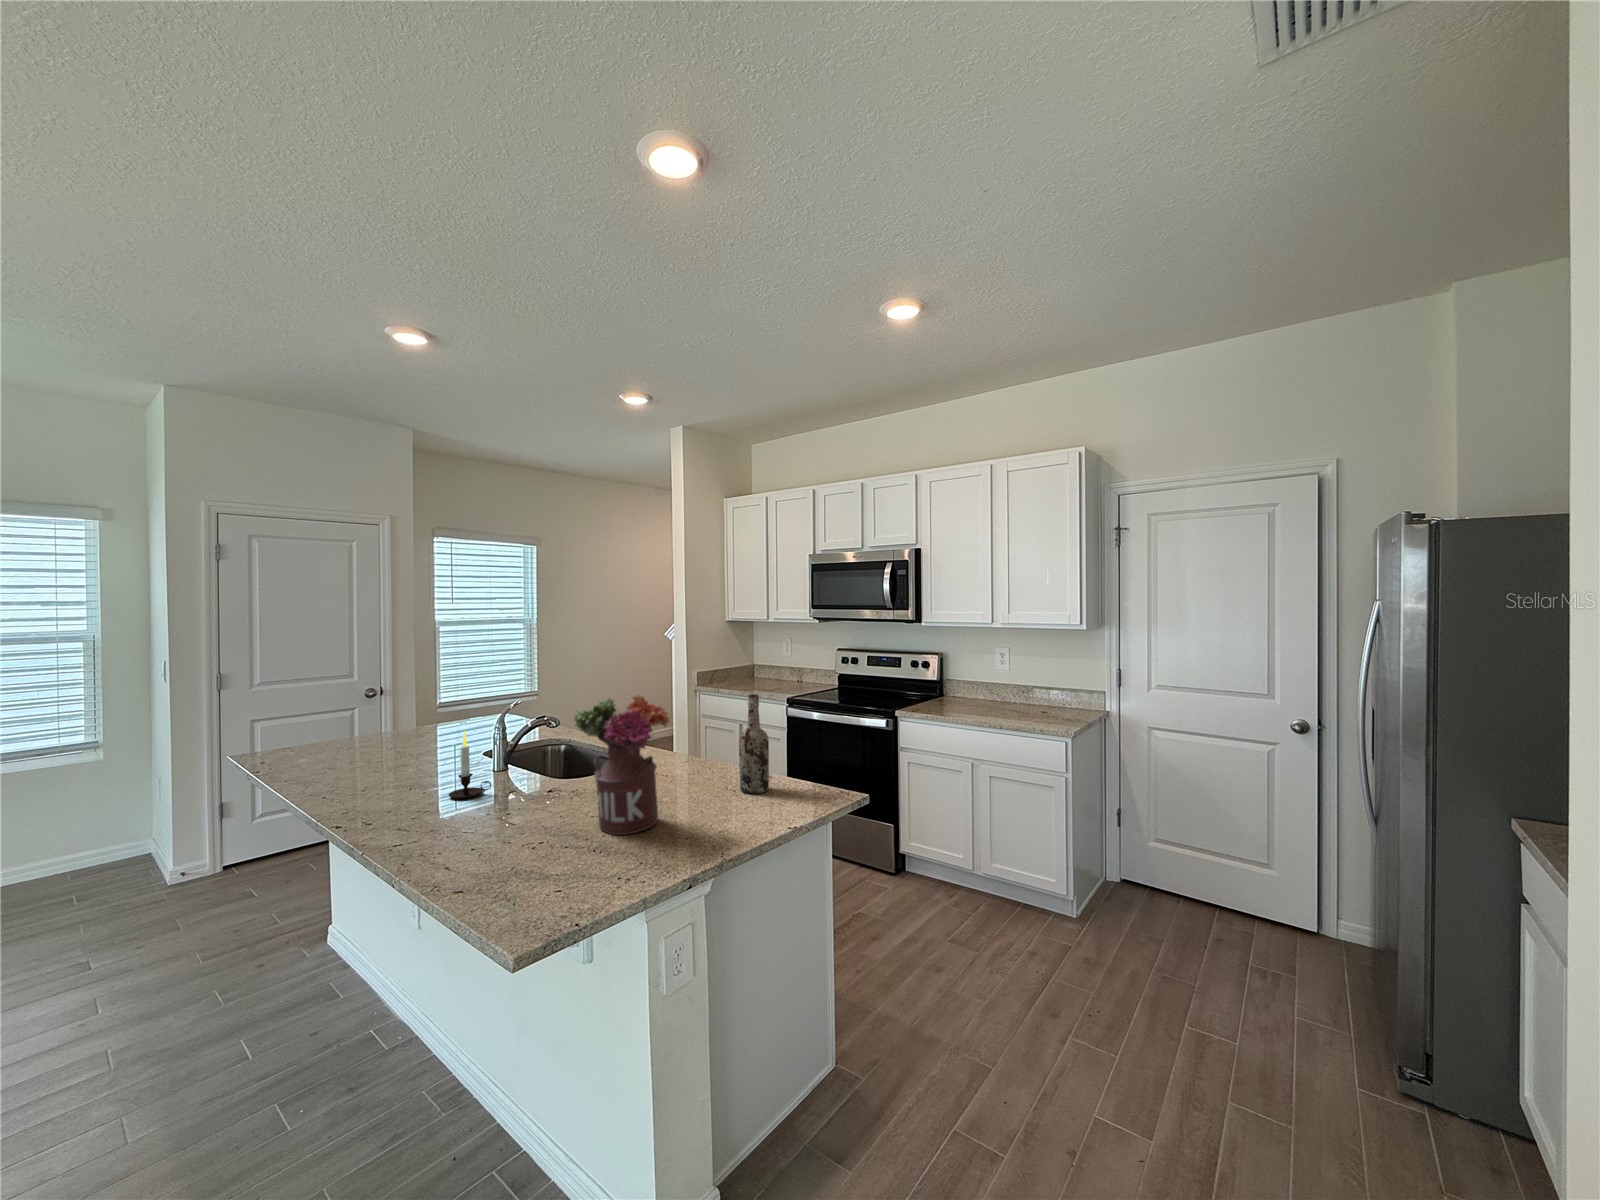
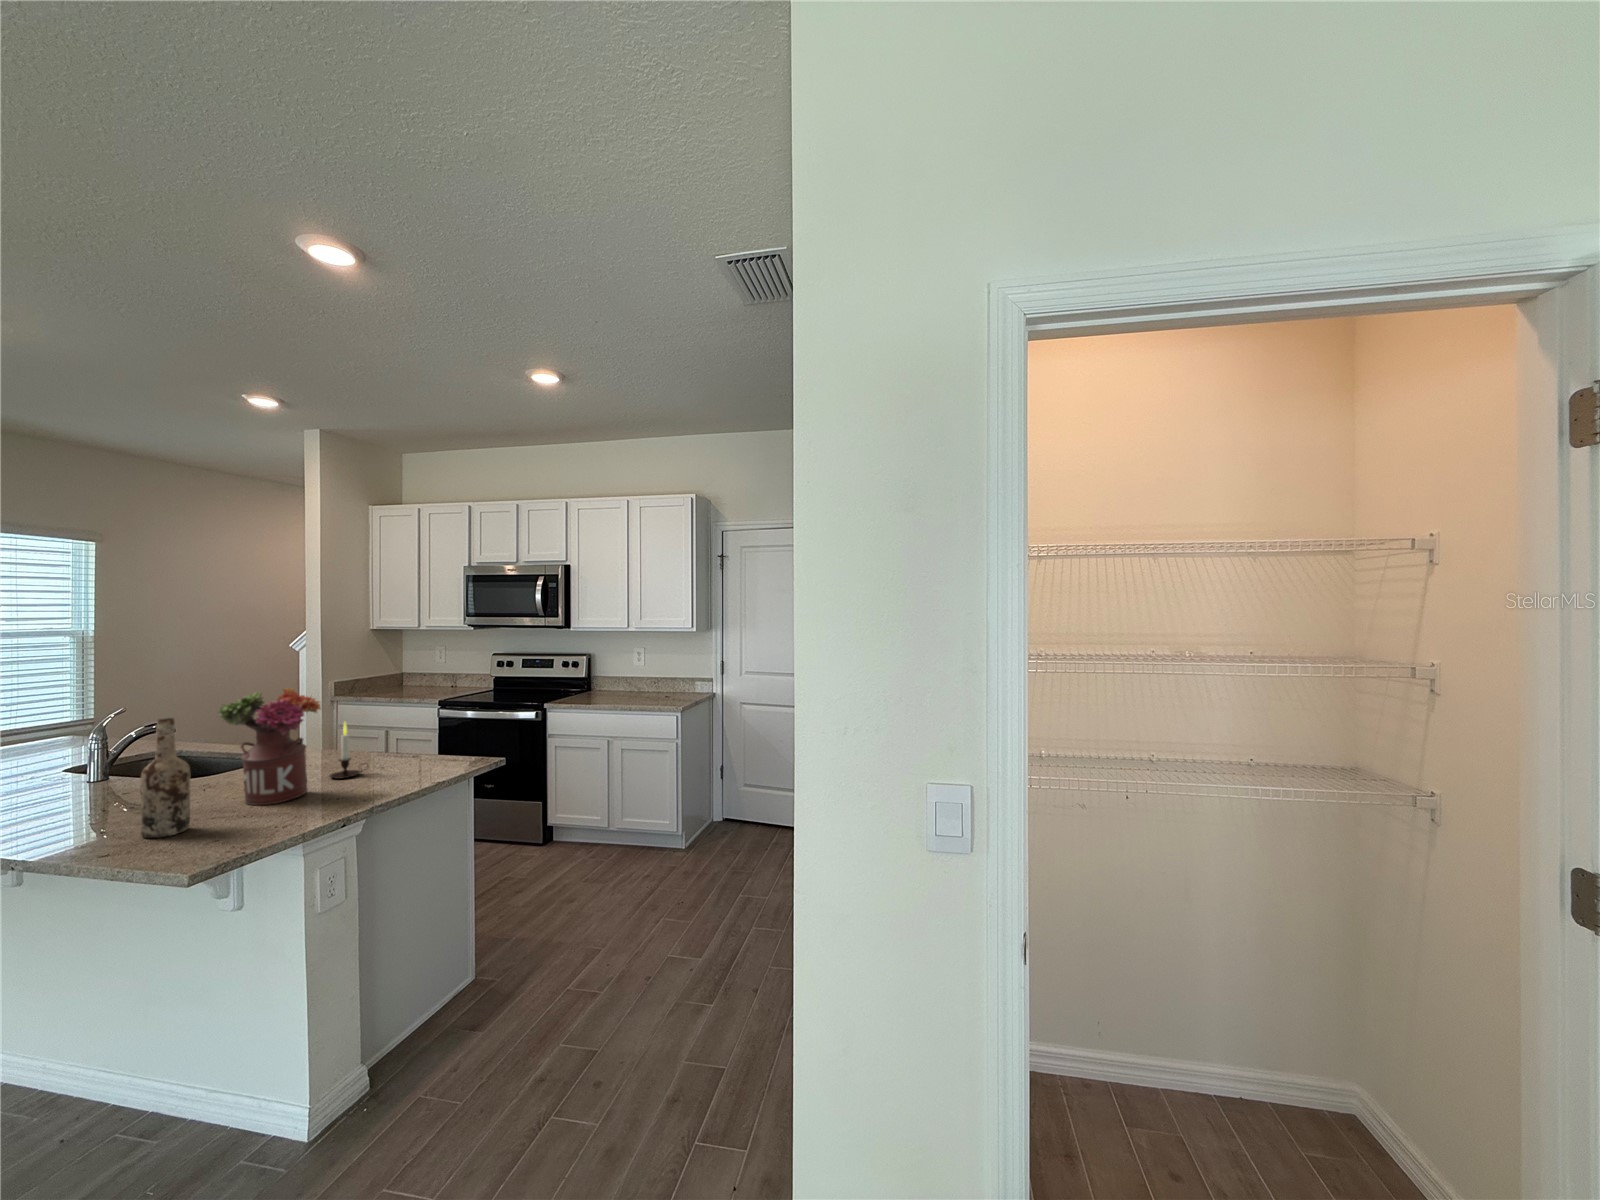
wine bottle: present [739,695,769,794] -> present [140,718,191,838]
candle: present [449,731,491,799] -> present [330,723,369,779]

